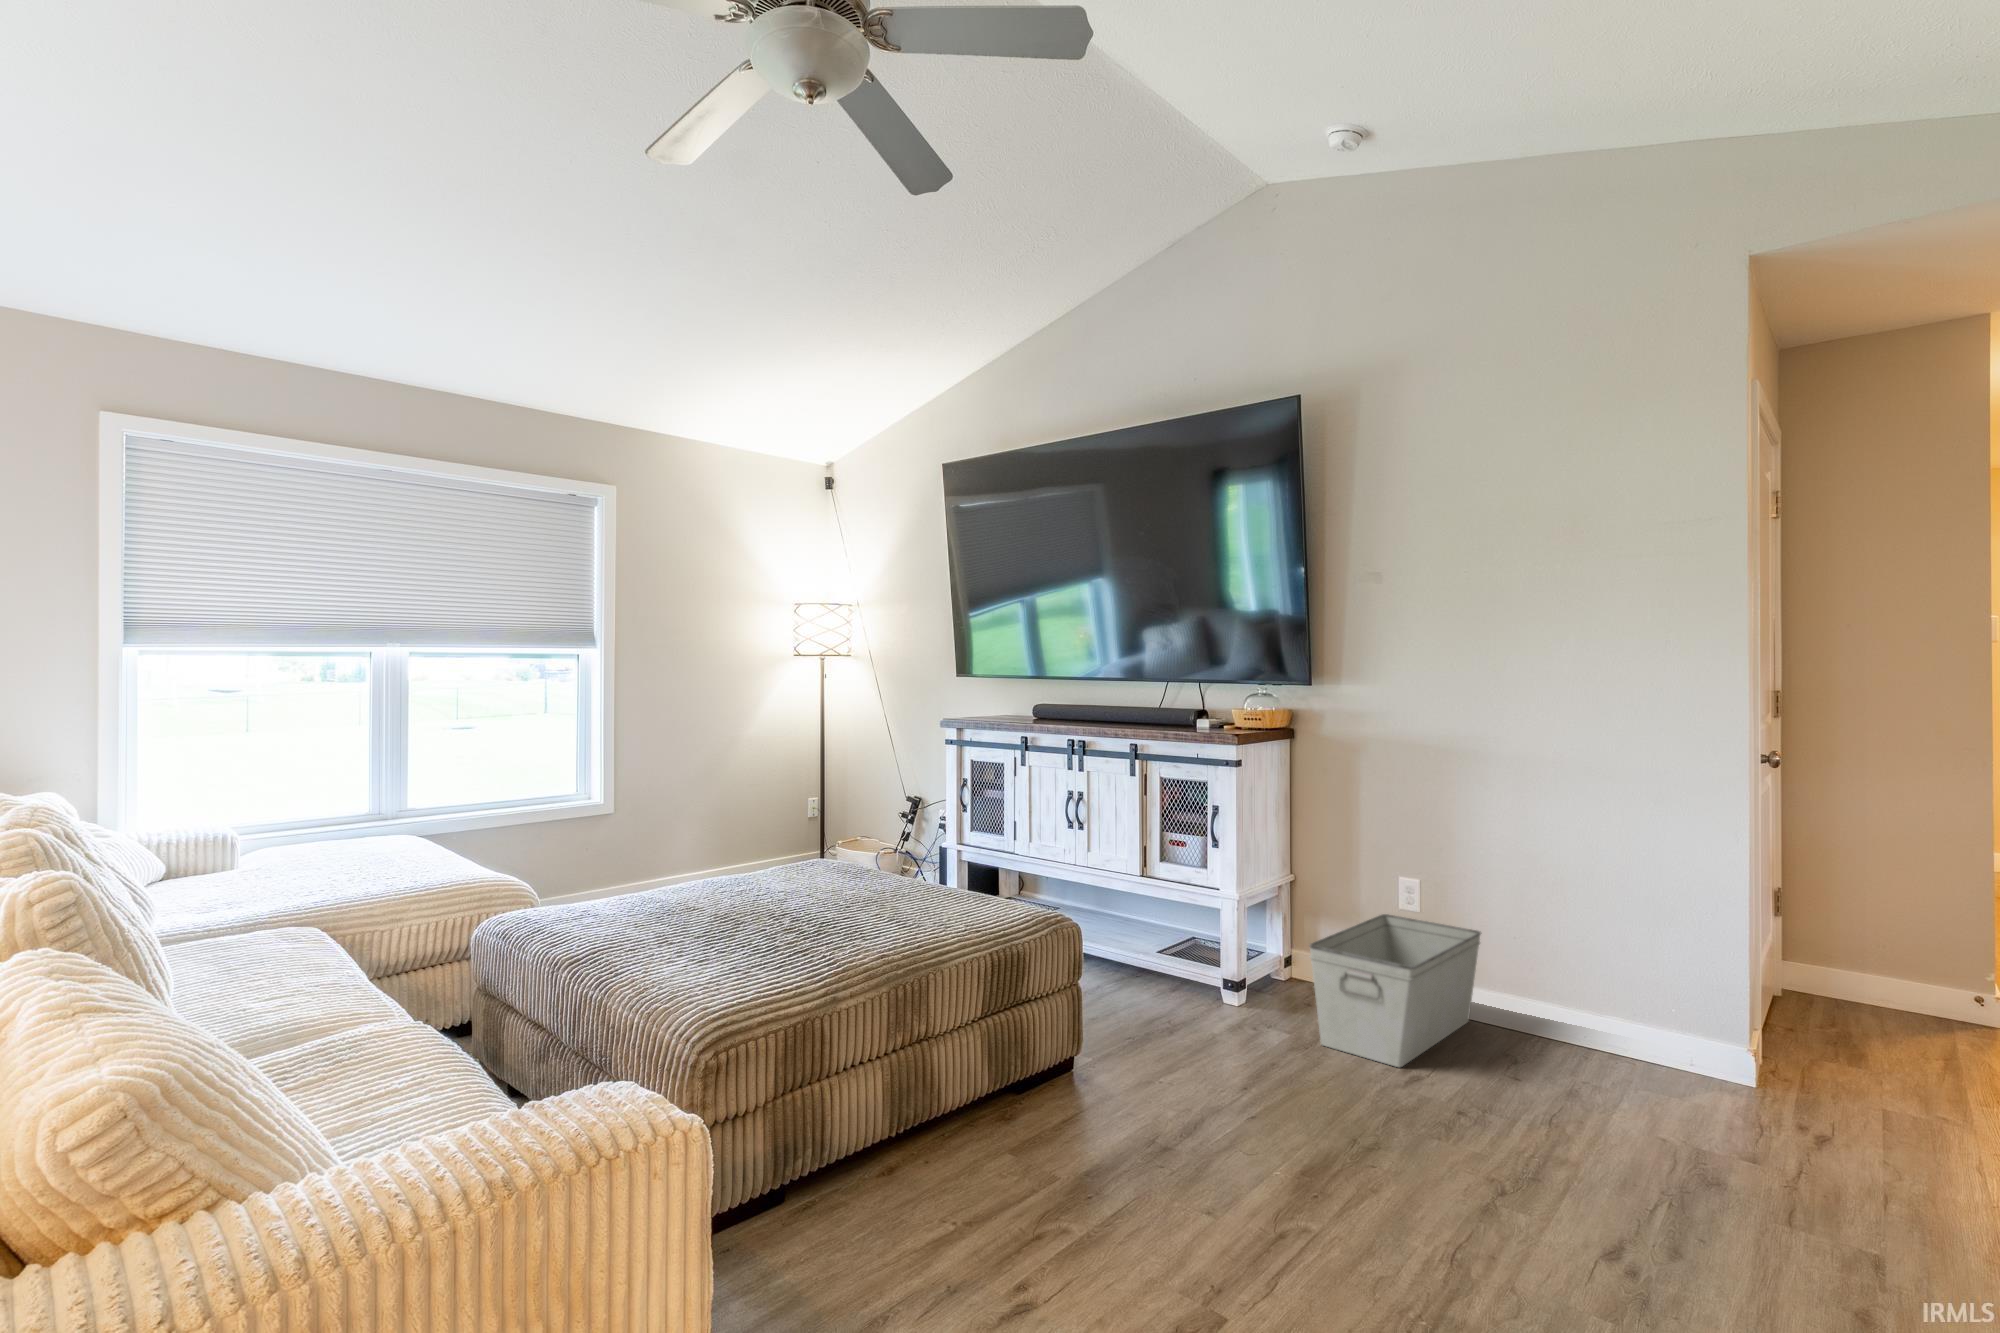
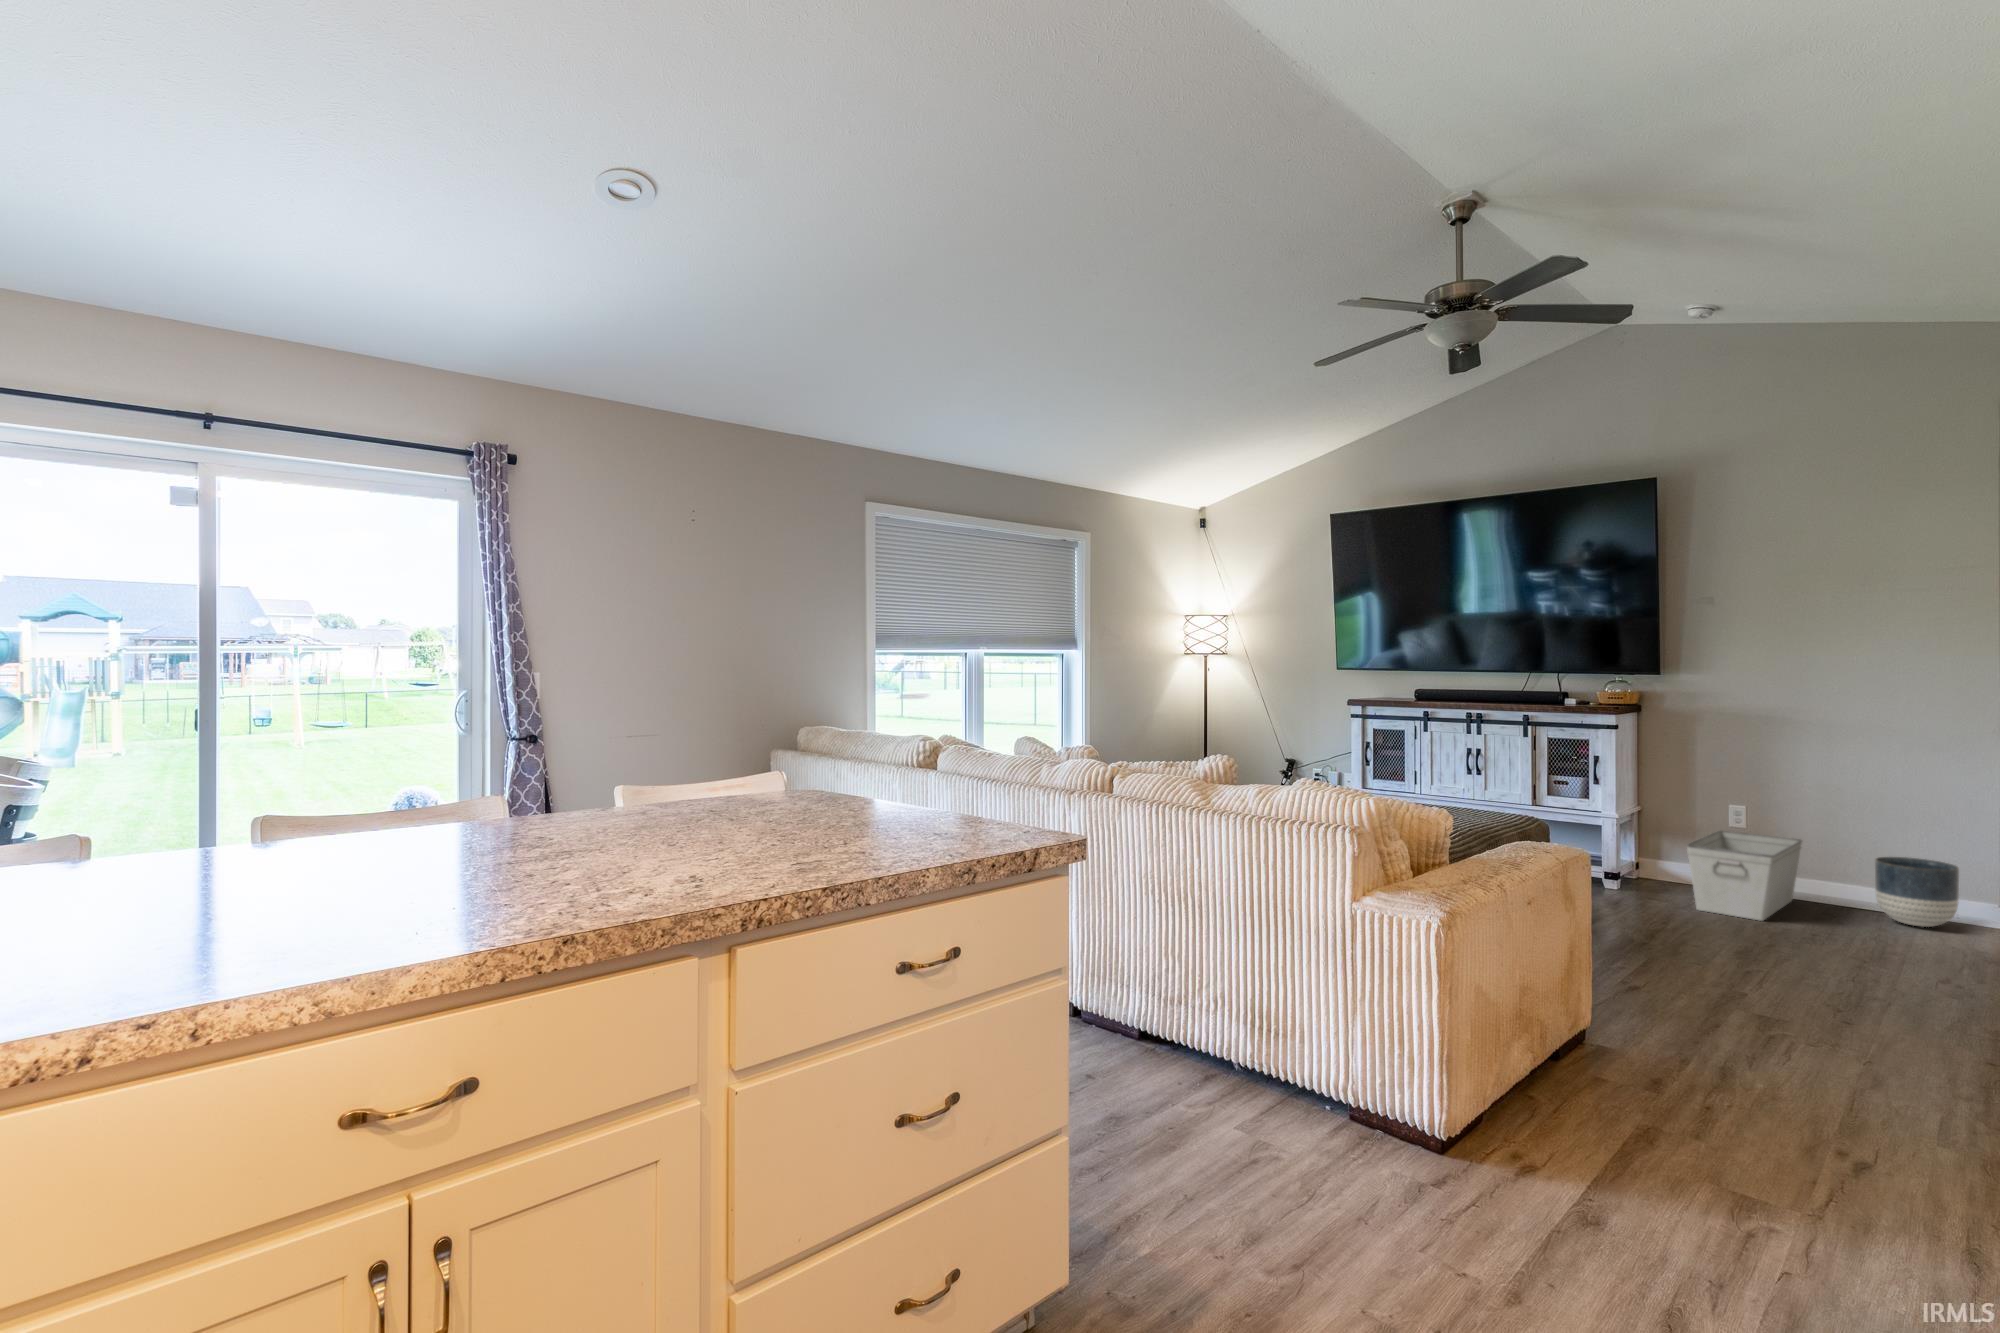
planter: none [1563,962,1672,1076] -> present [1875,857,1959,927]

